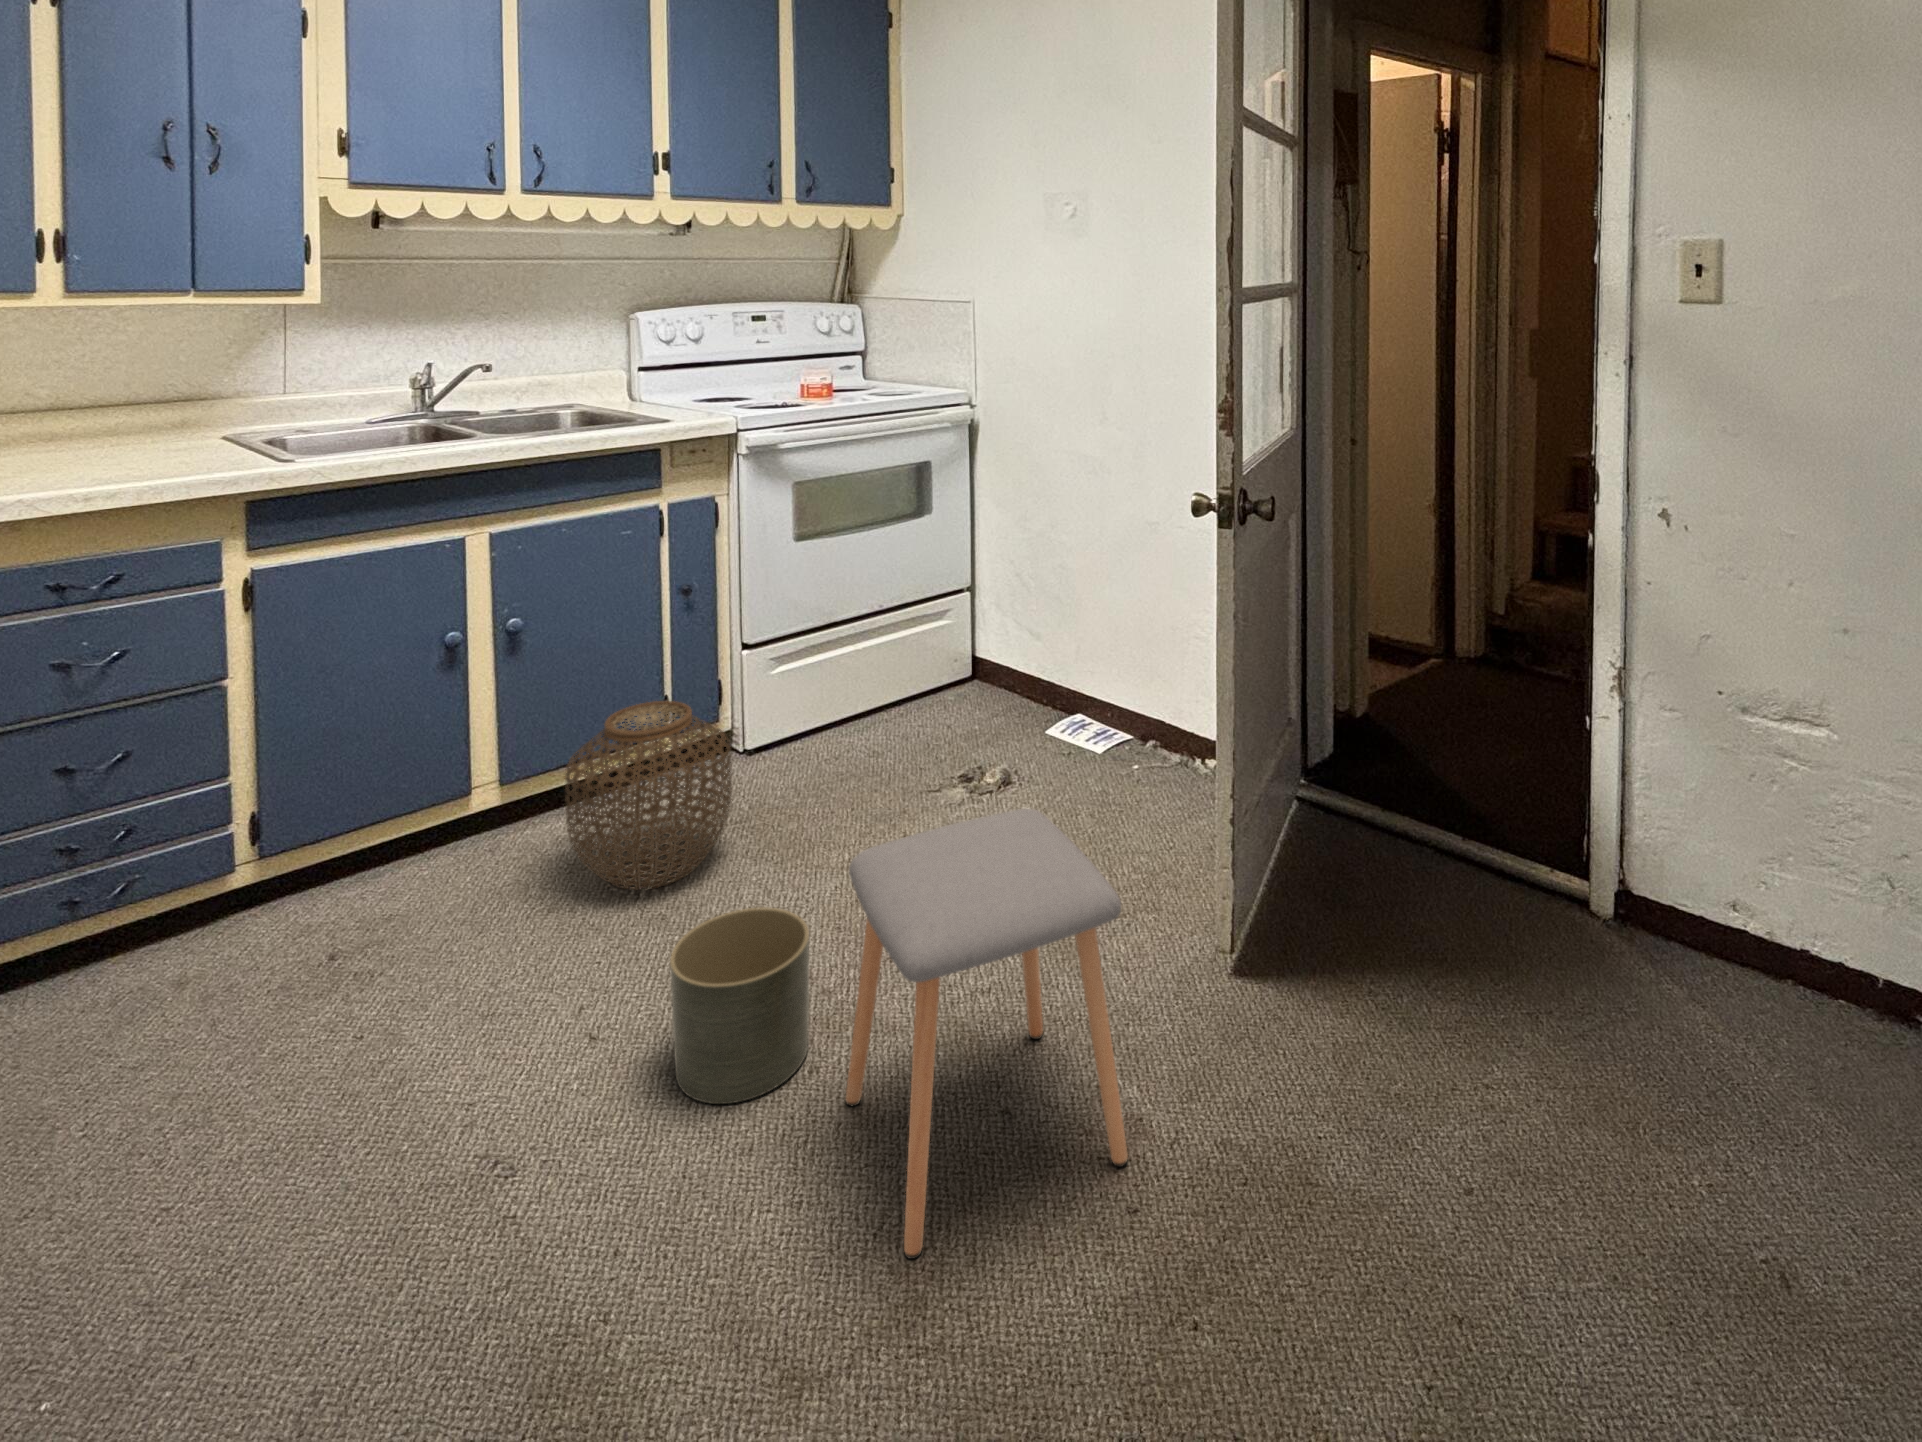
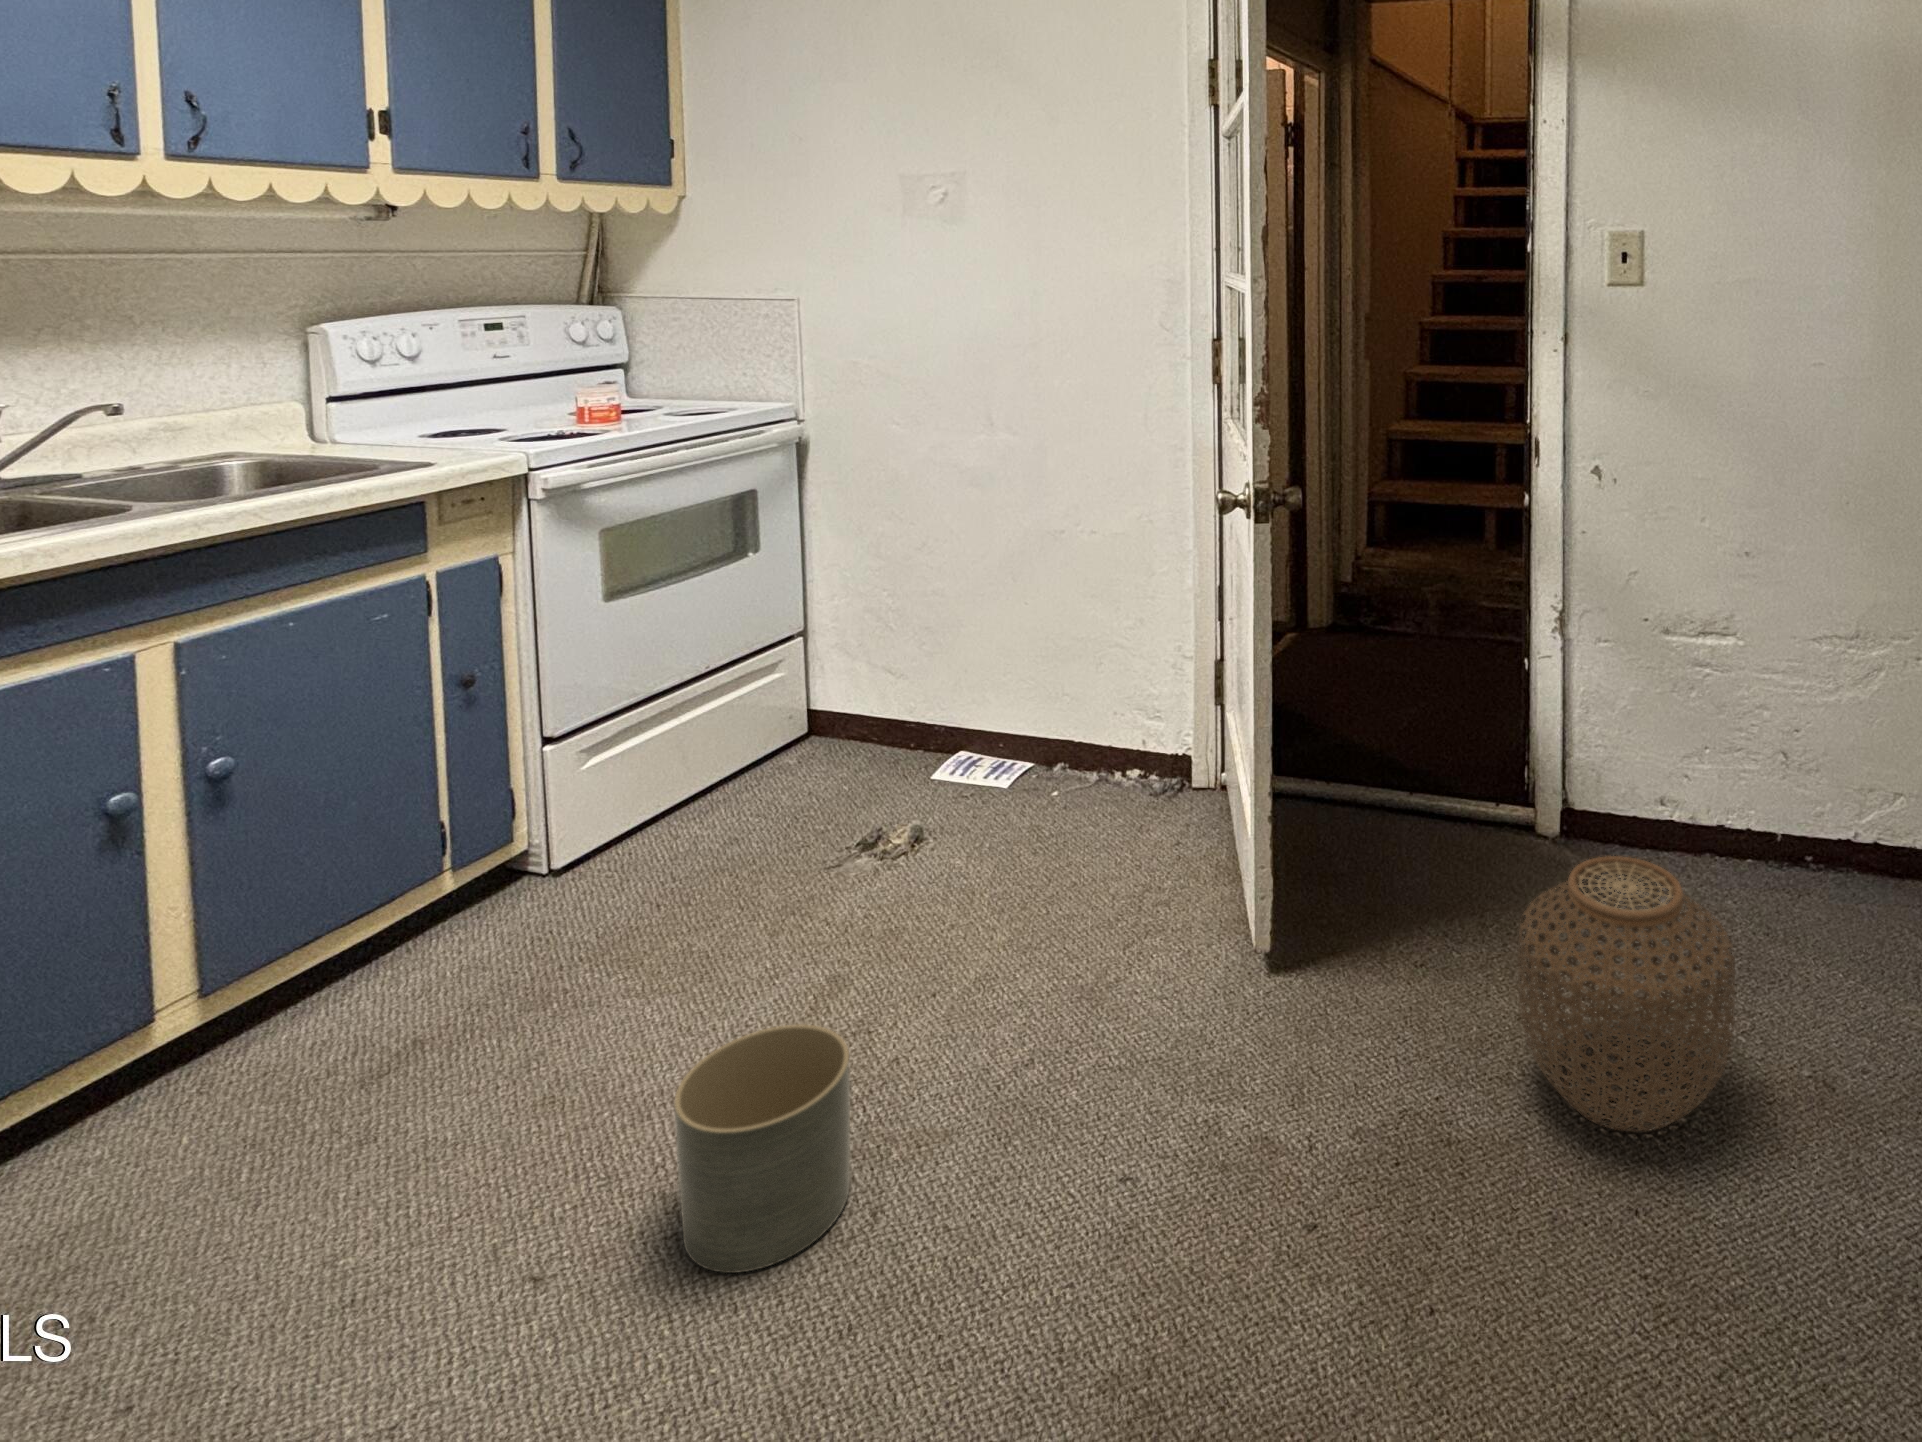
woven basket: present [565,701,731,890] -> present [1518,856,1735,1131]
stool: present [846,808,1128,1259] -> none [925,839,1260,1331]

